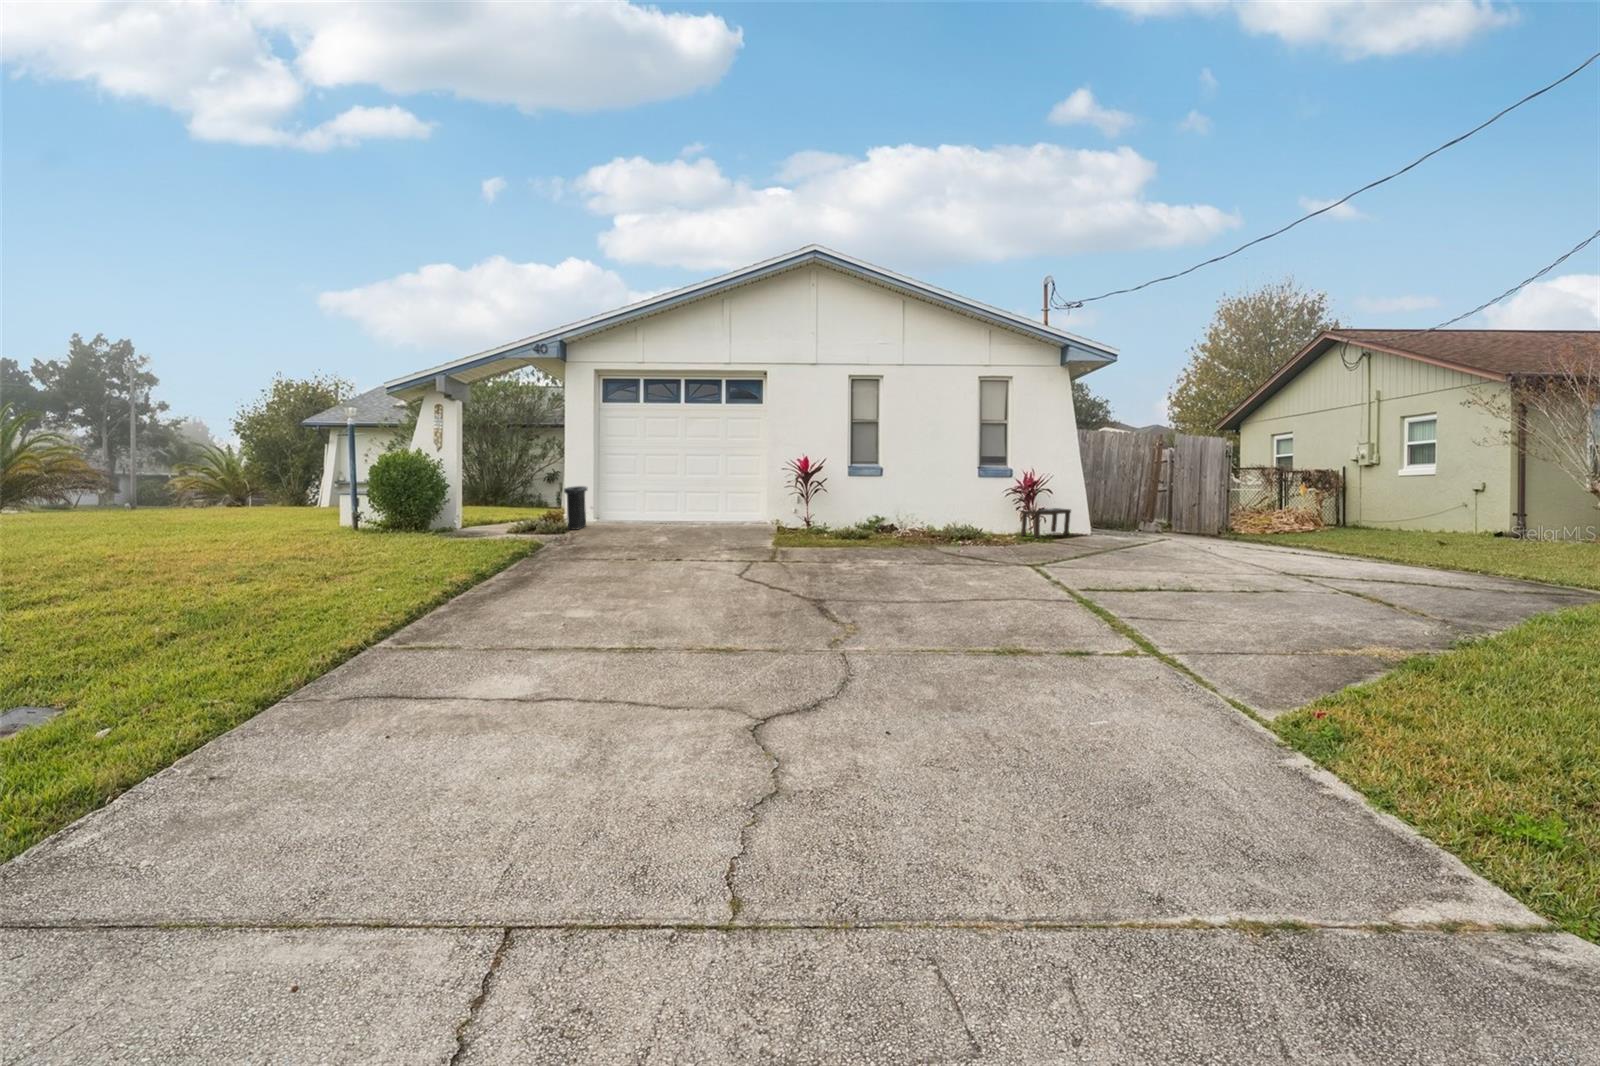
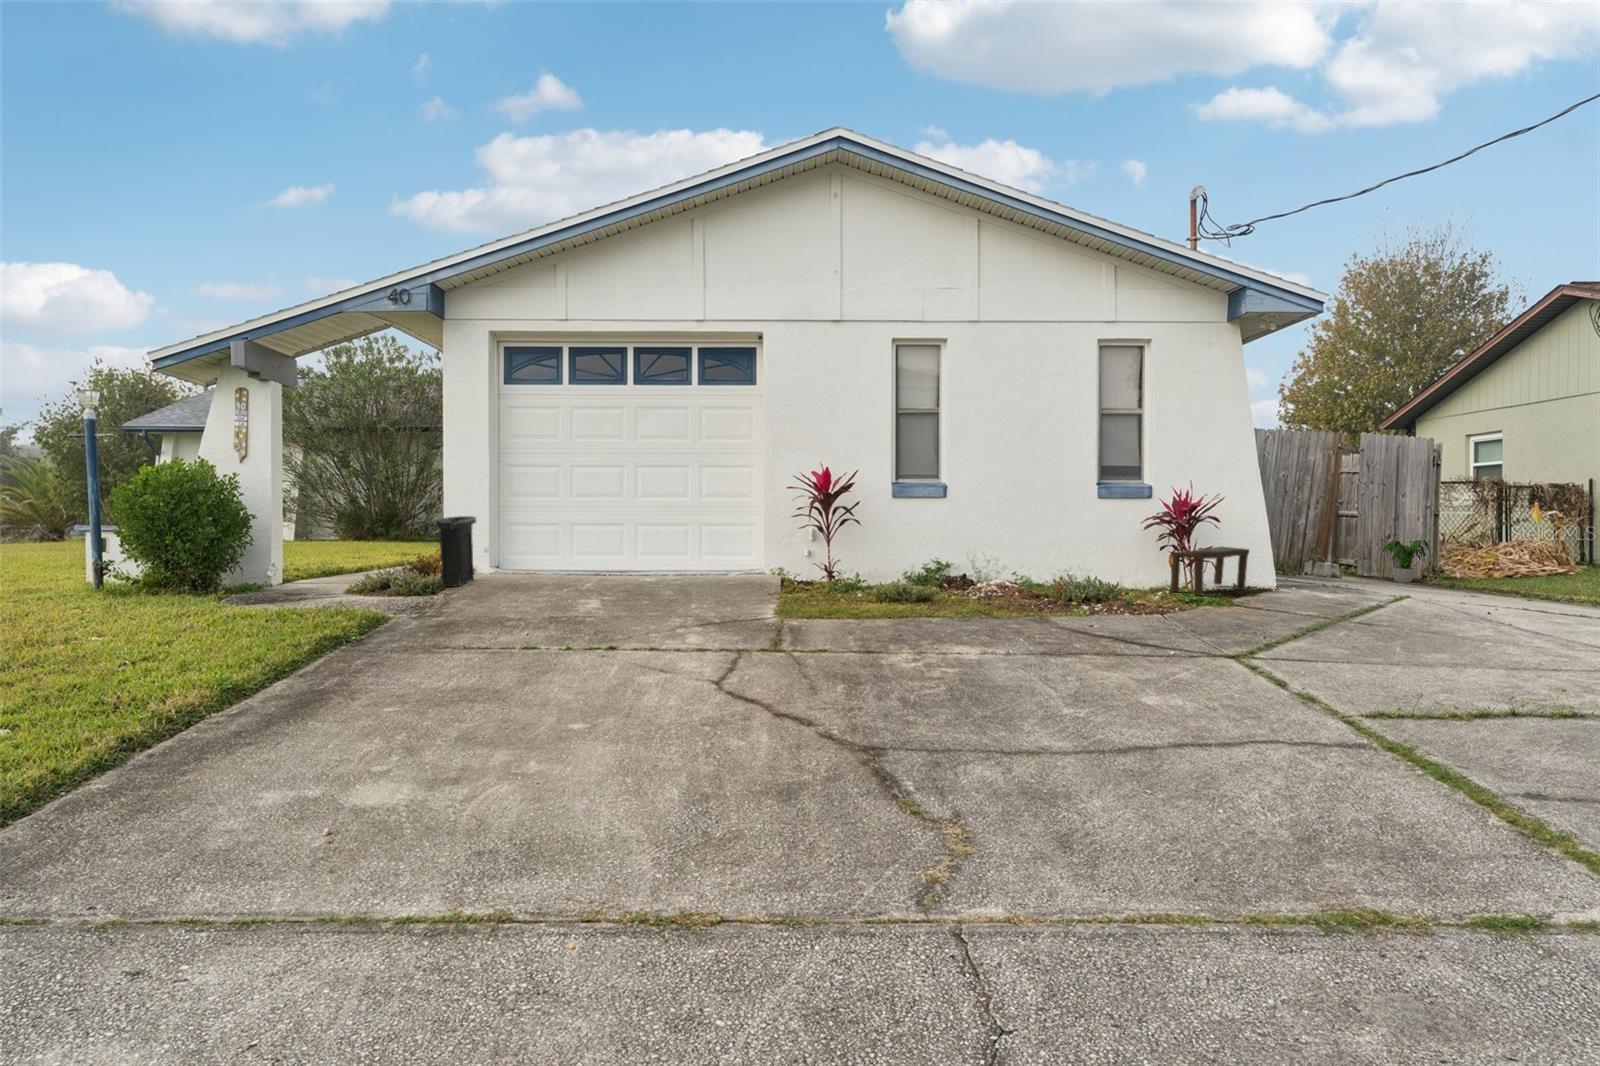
potted plant: none [1180,507,1212,535] -> present [1383,540,1429,582]

